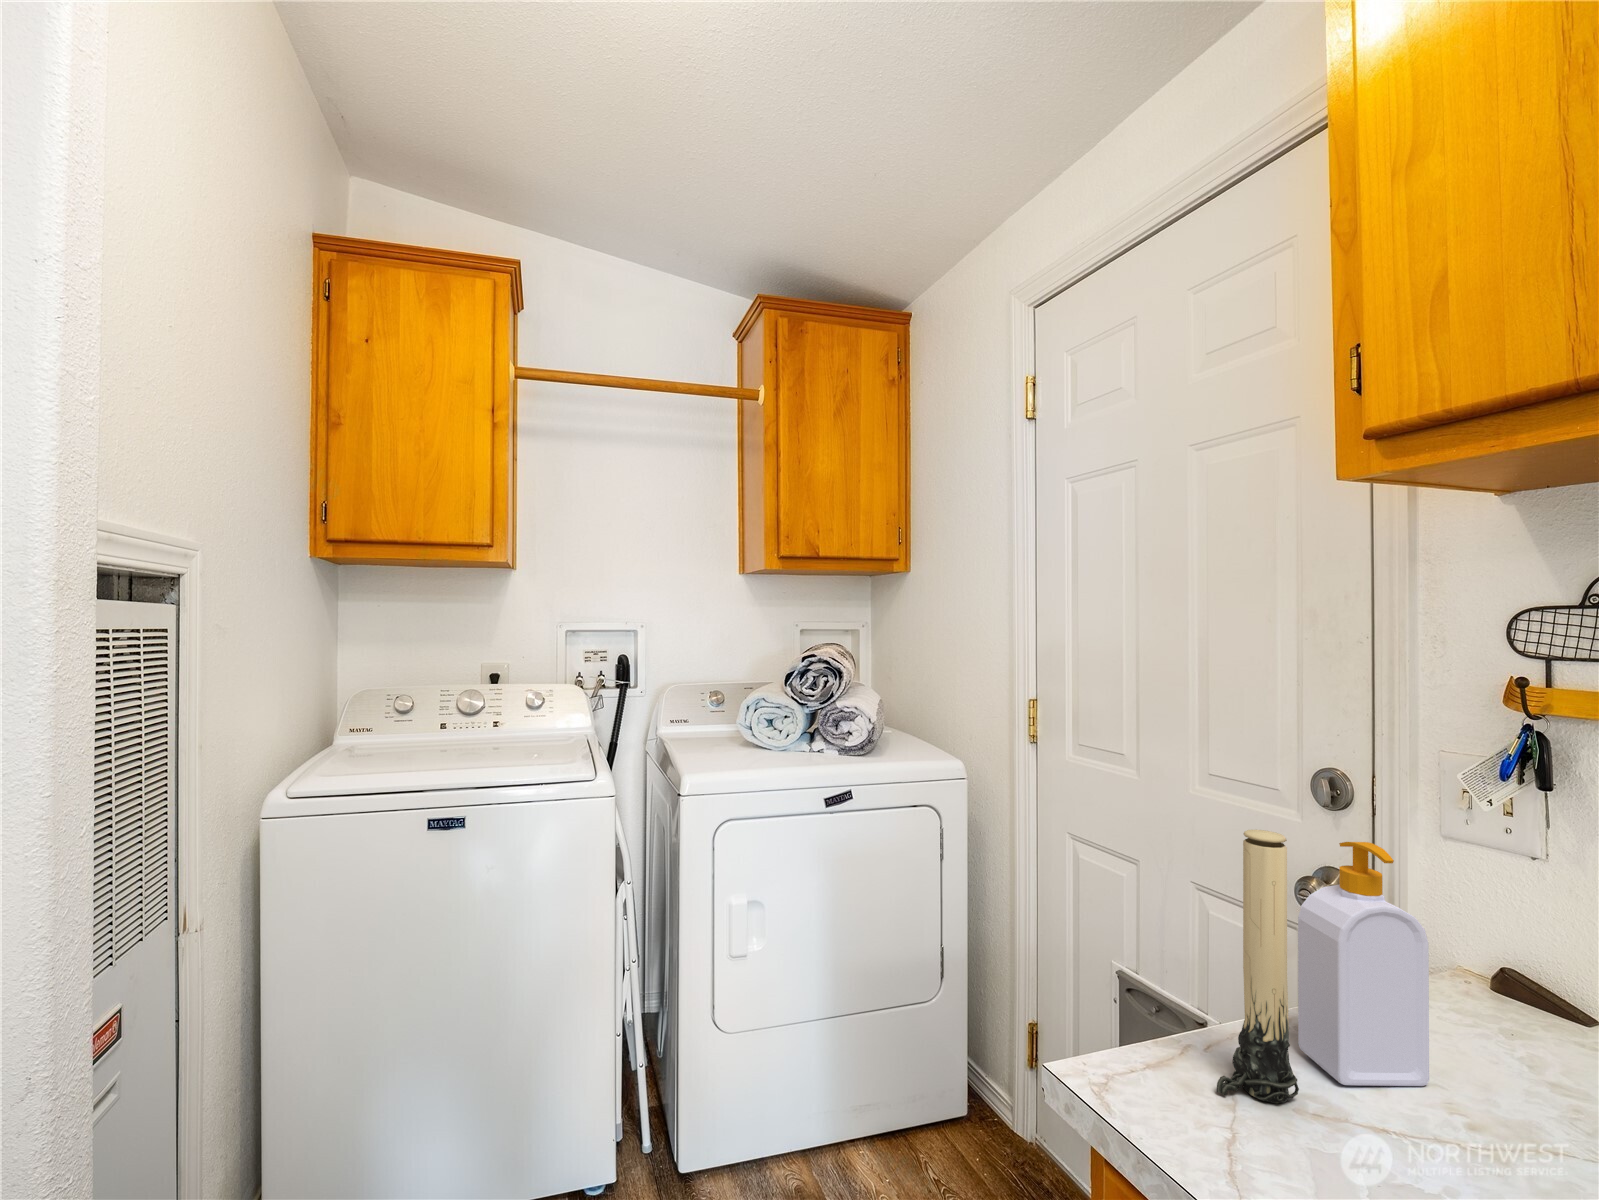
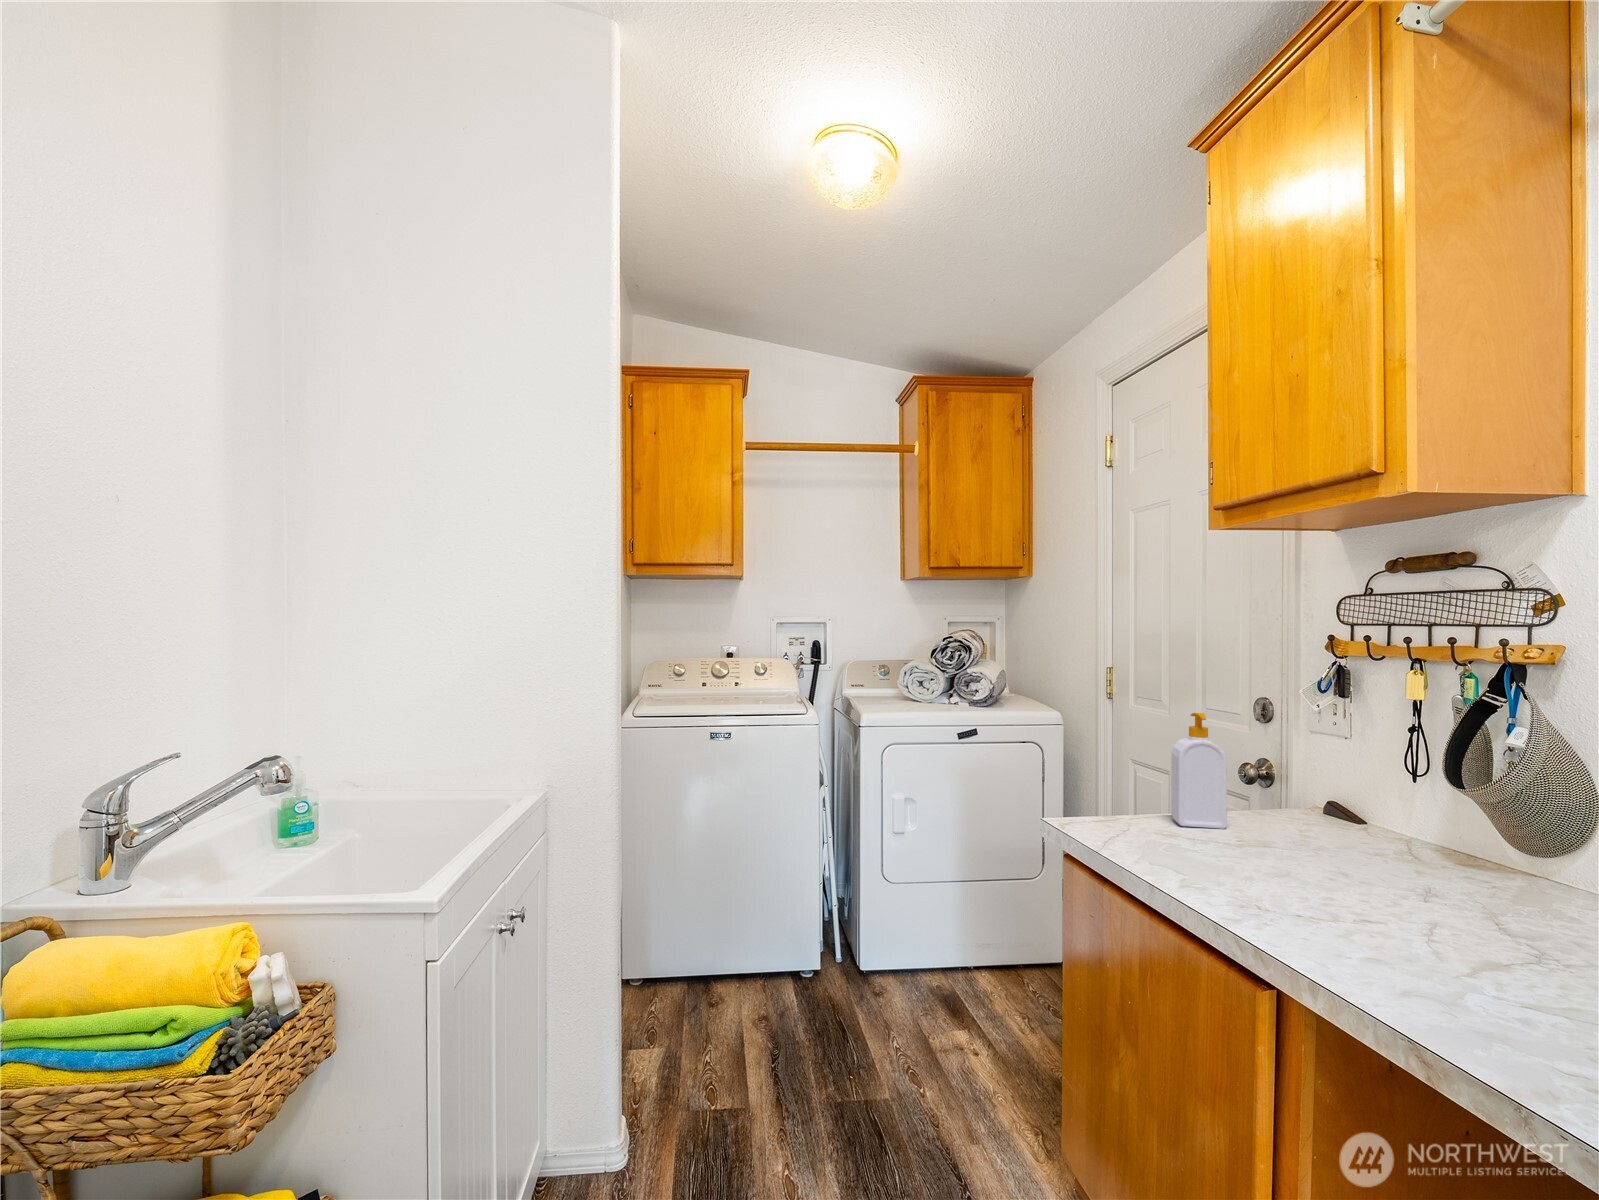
candle: present [1217,830,1299,1103] -> none [1115,704,1154,828]

